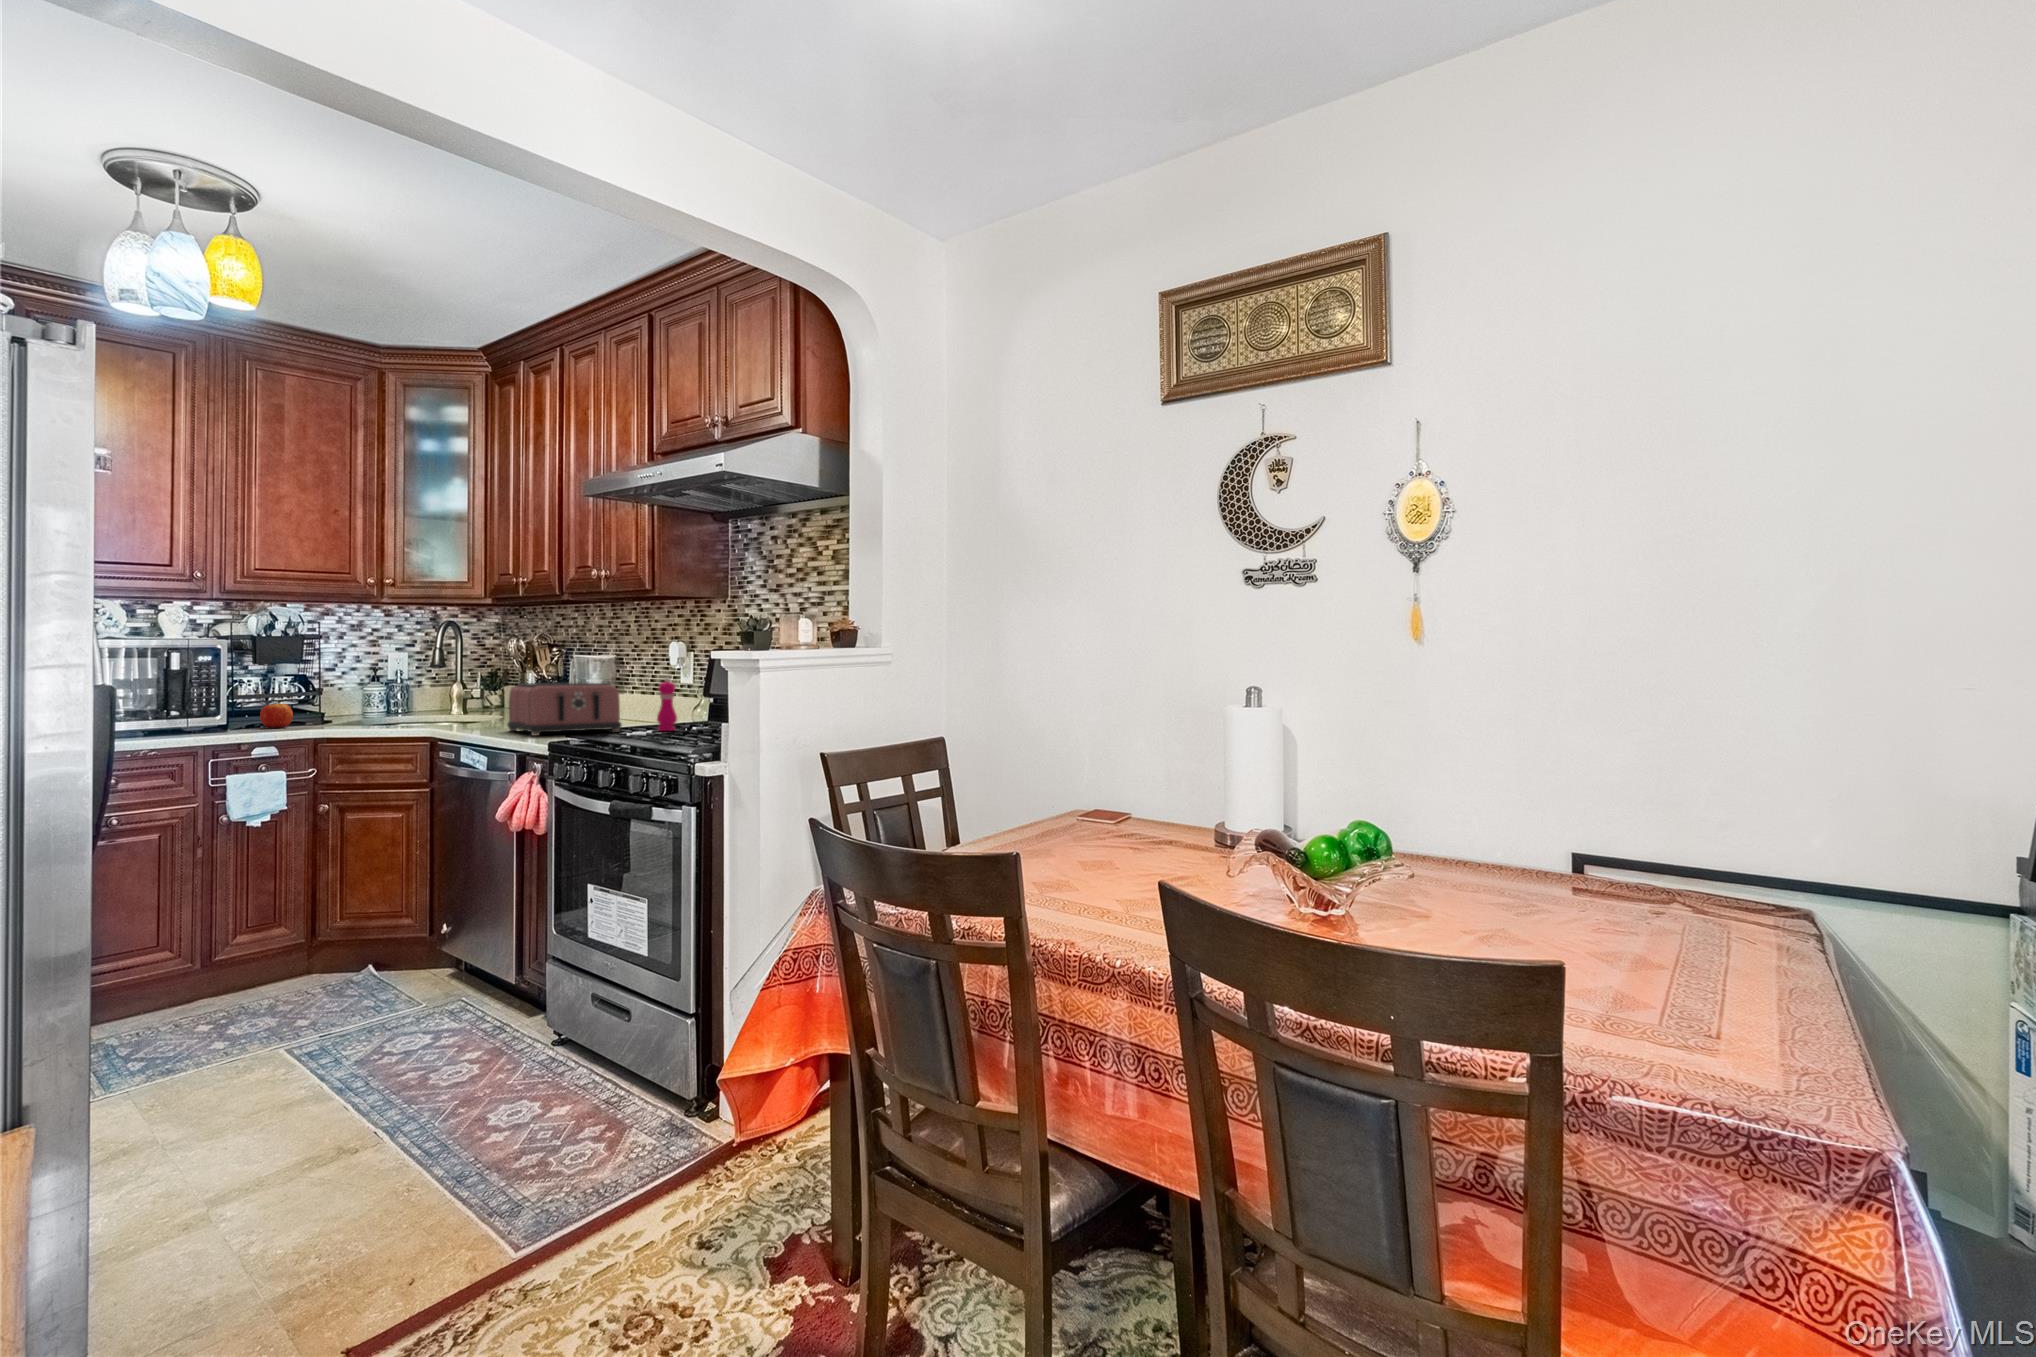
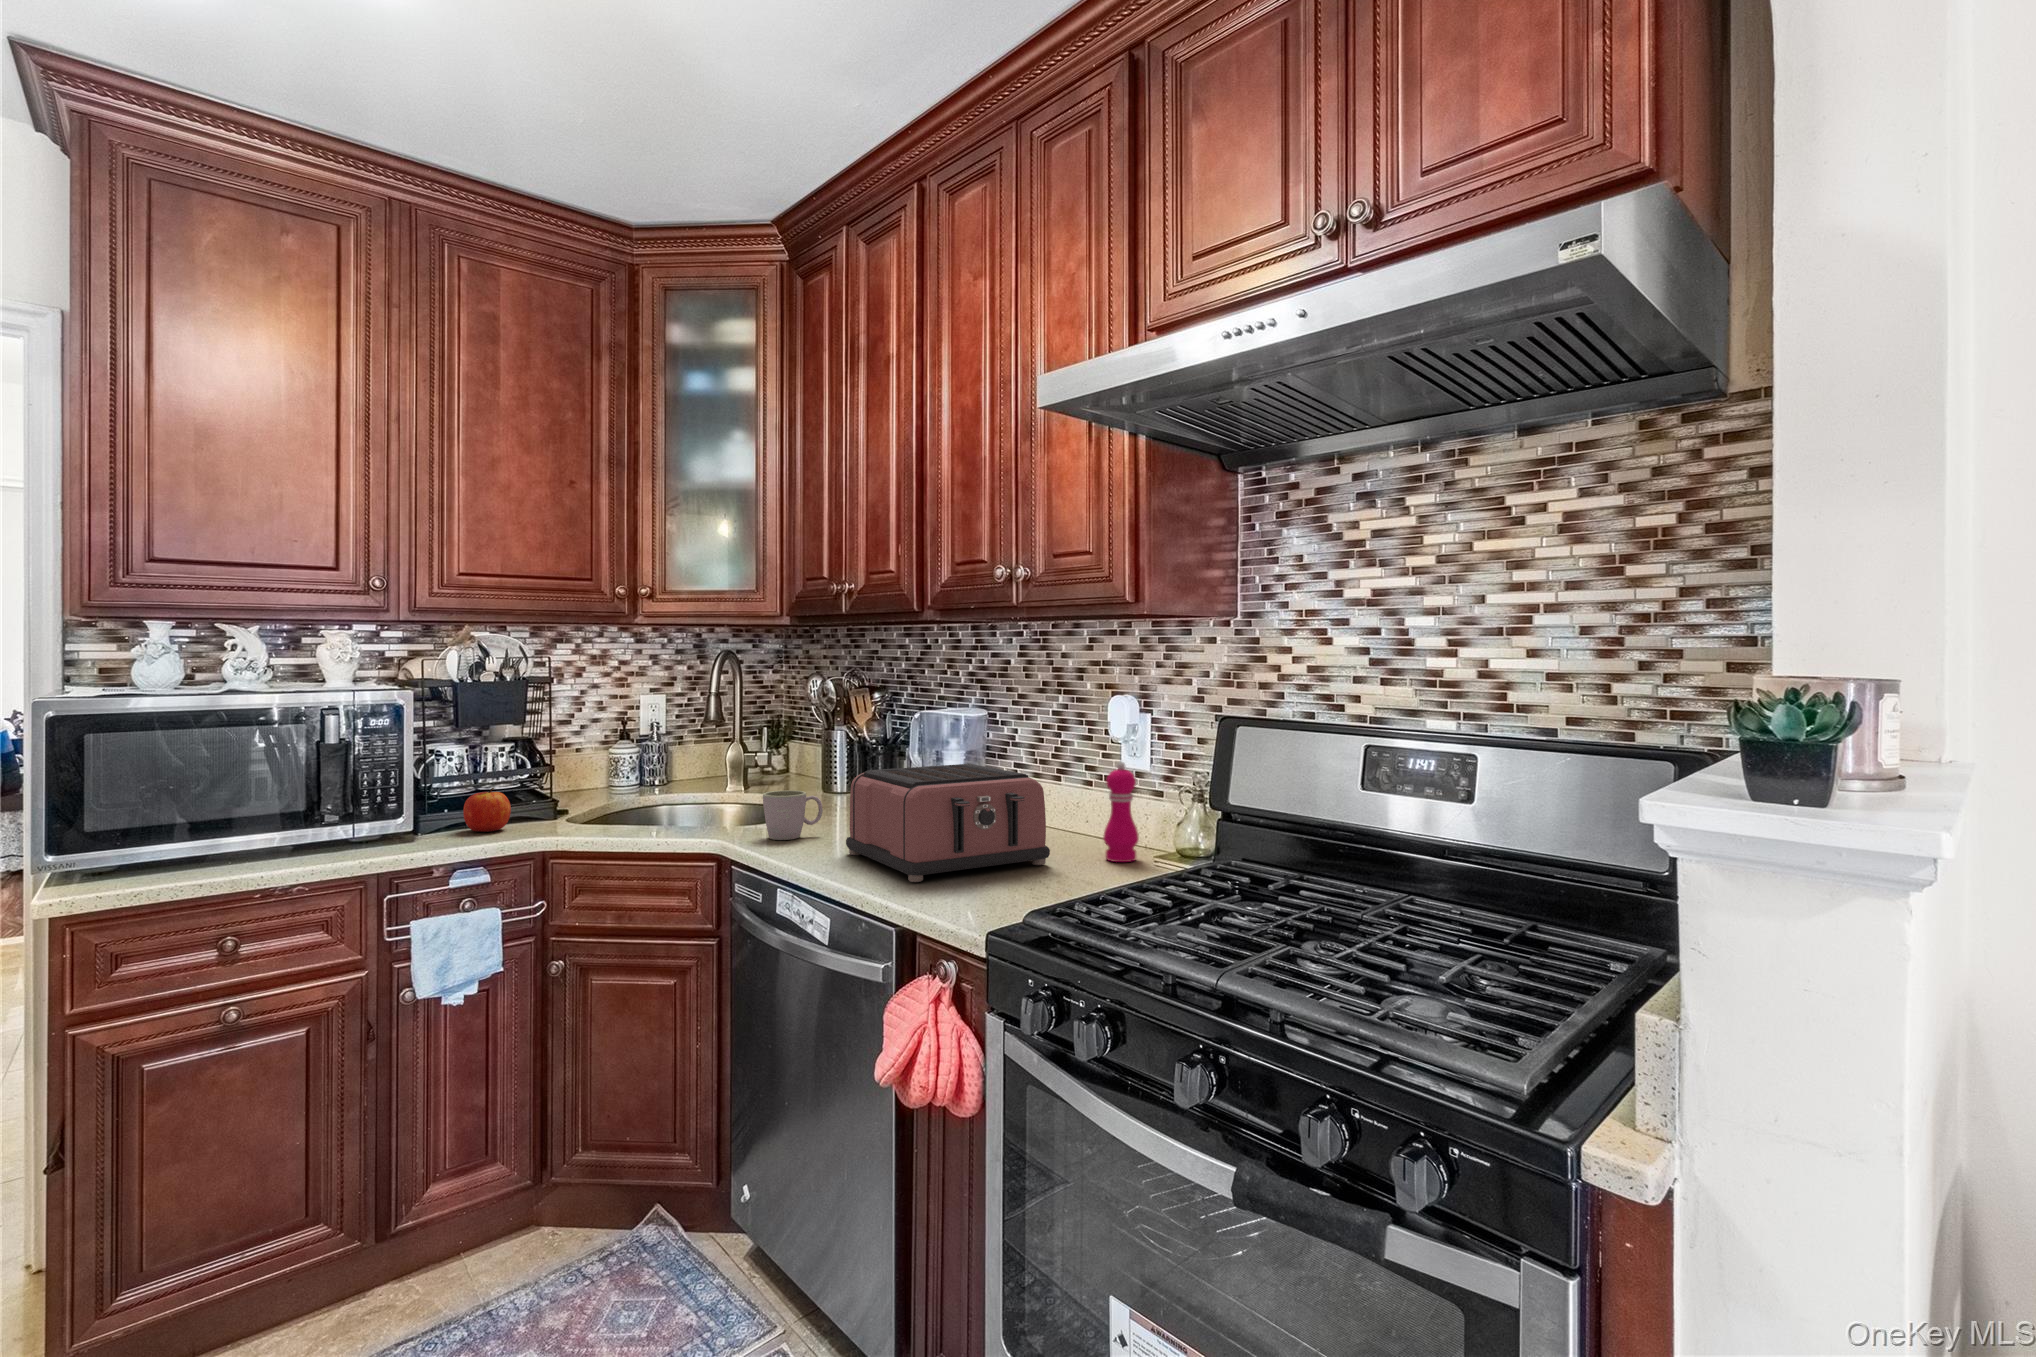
mug: none [460,701,500,728] -> present [763,790,823,840]

